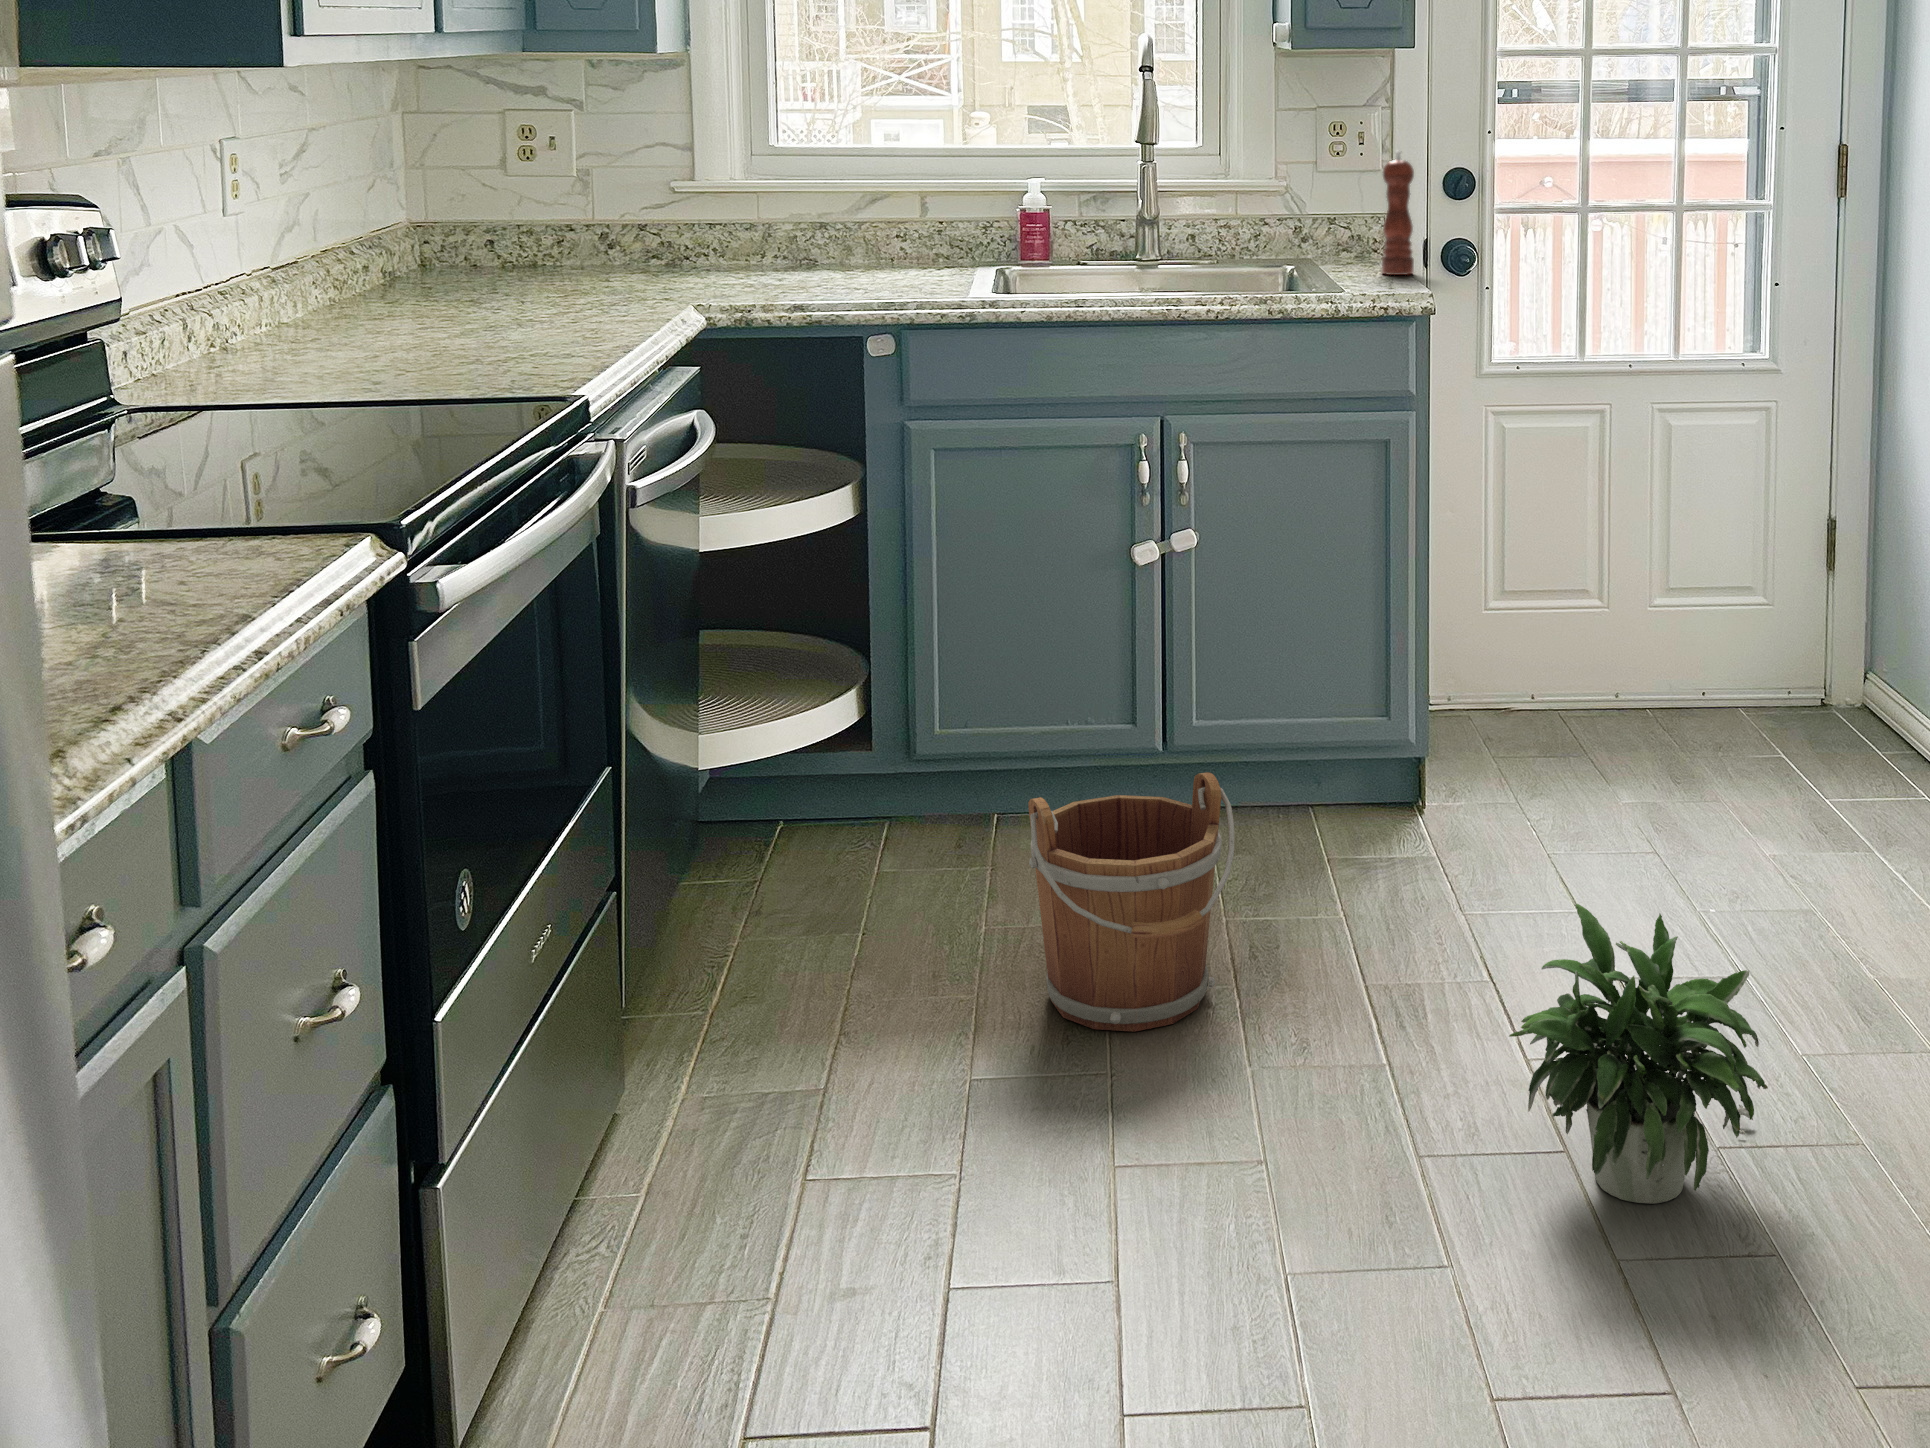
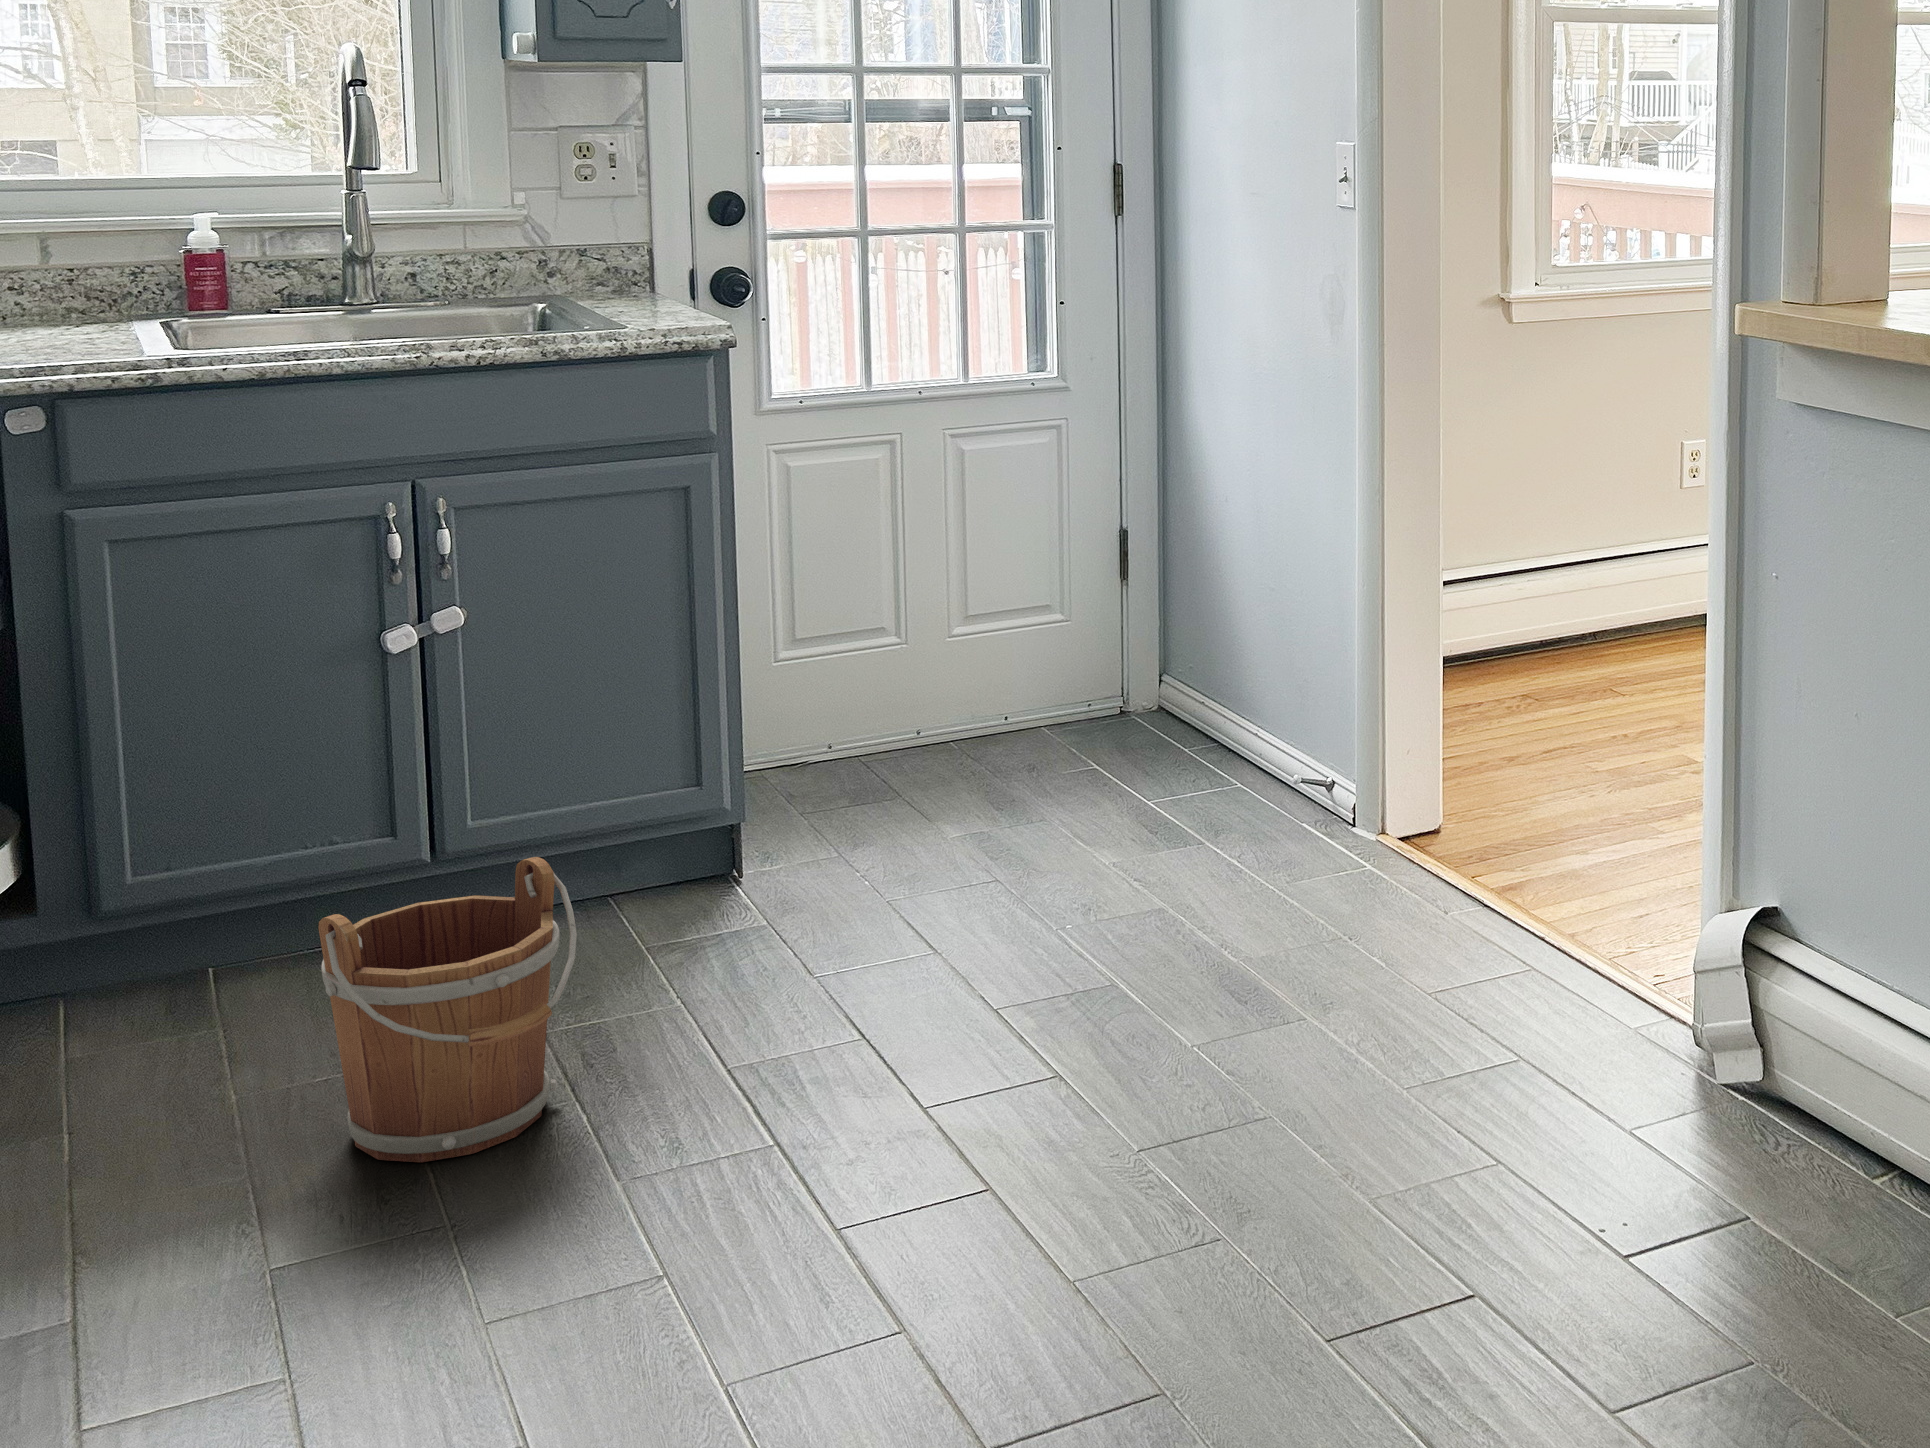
pepper mill: present [1381,151,1414,275] -> none [644,175,685,310]
potted plant: present [1509,904,1768,1204] -> none [923,902,1171,1181]

